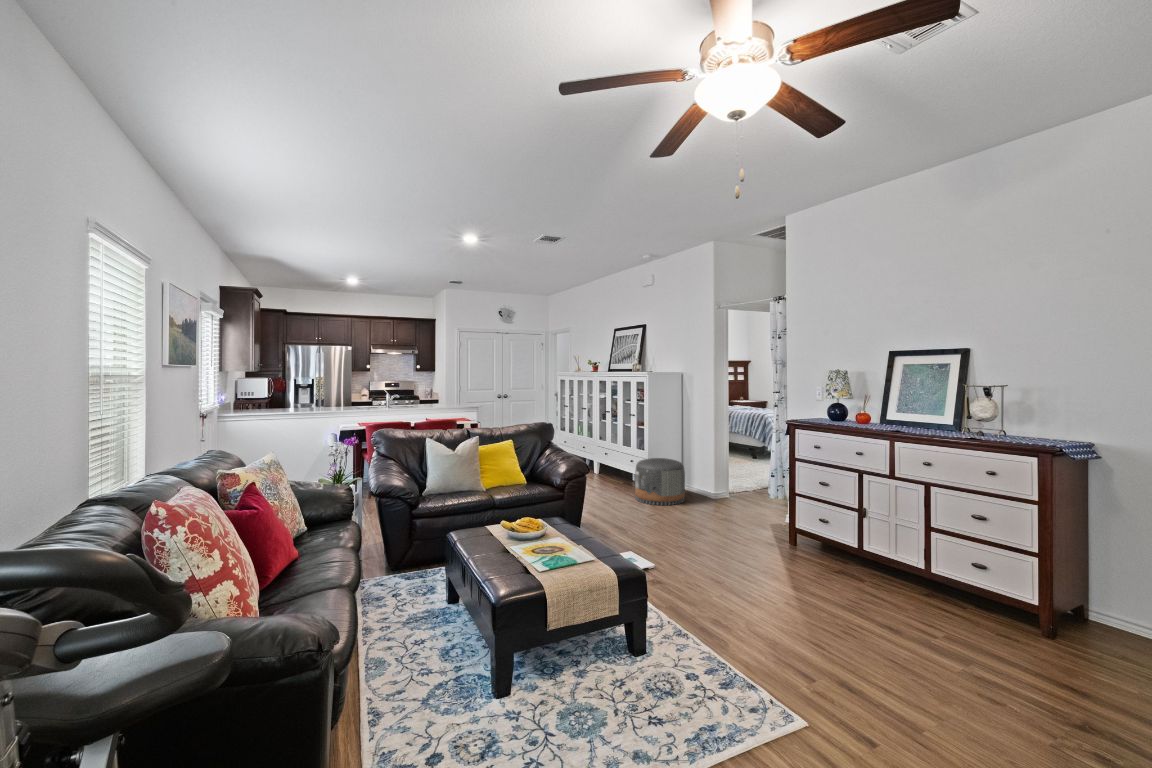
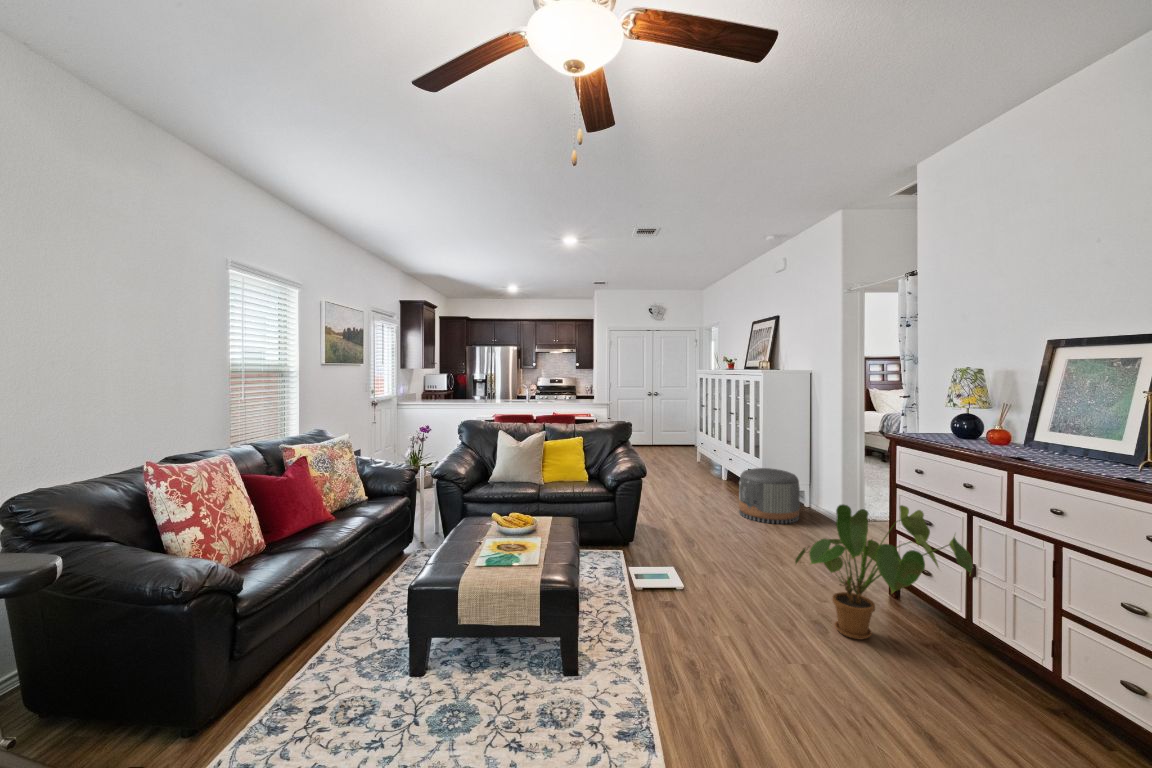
house plant: none [746,473,873,578] -> present [795,505,972,639]

